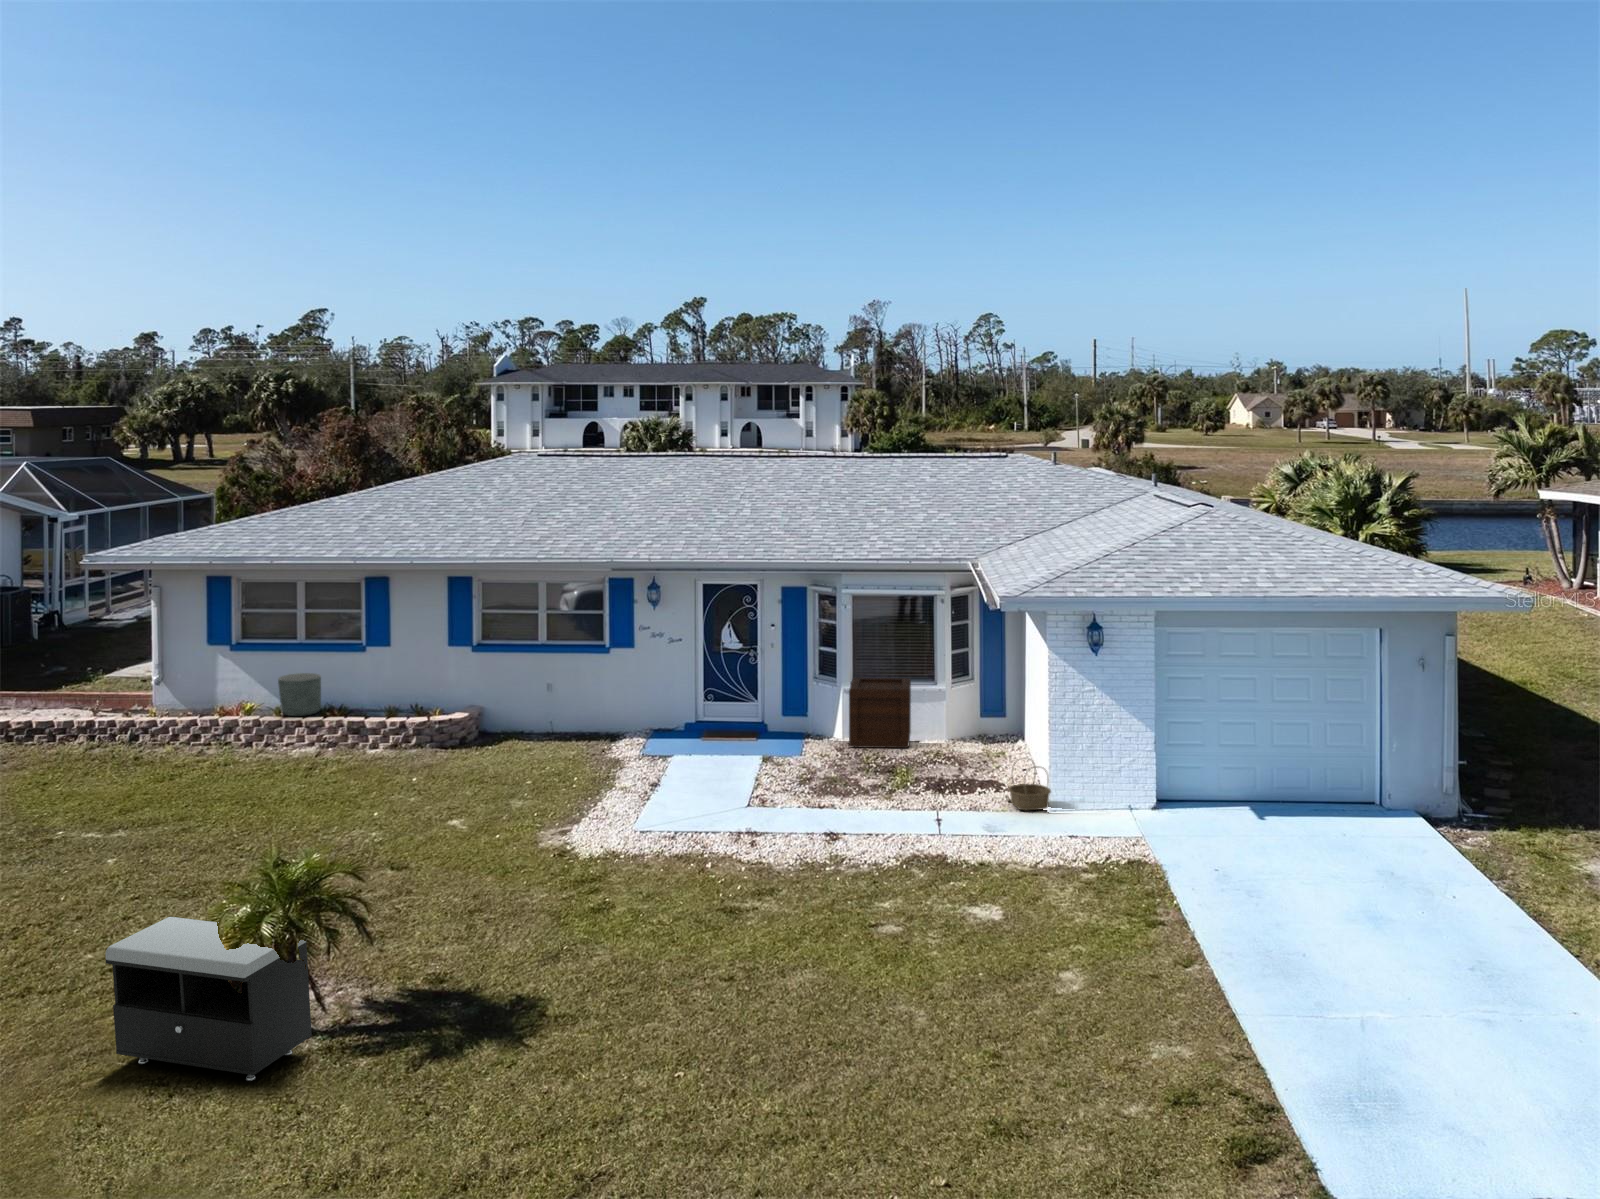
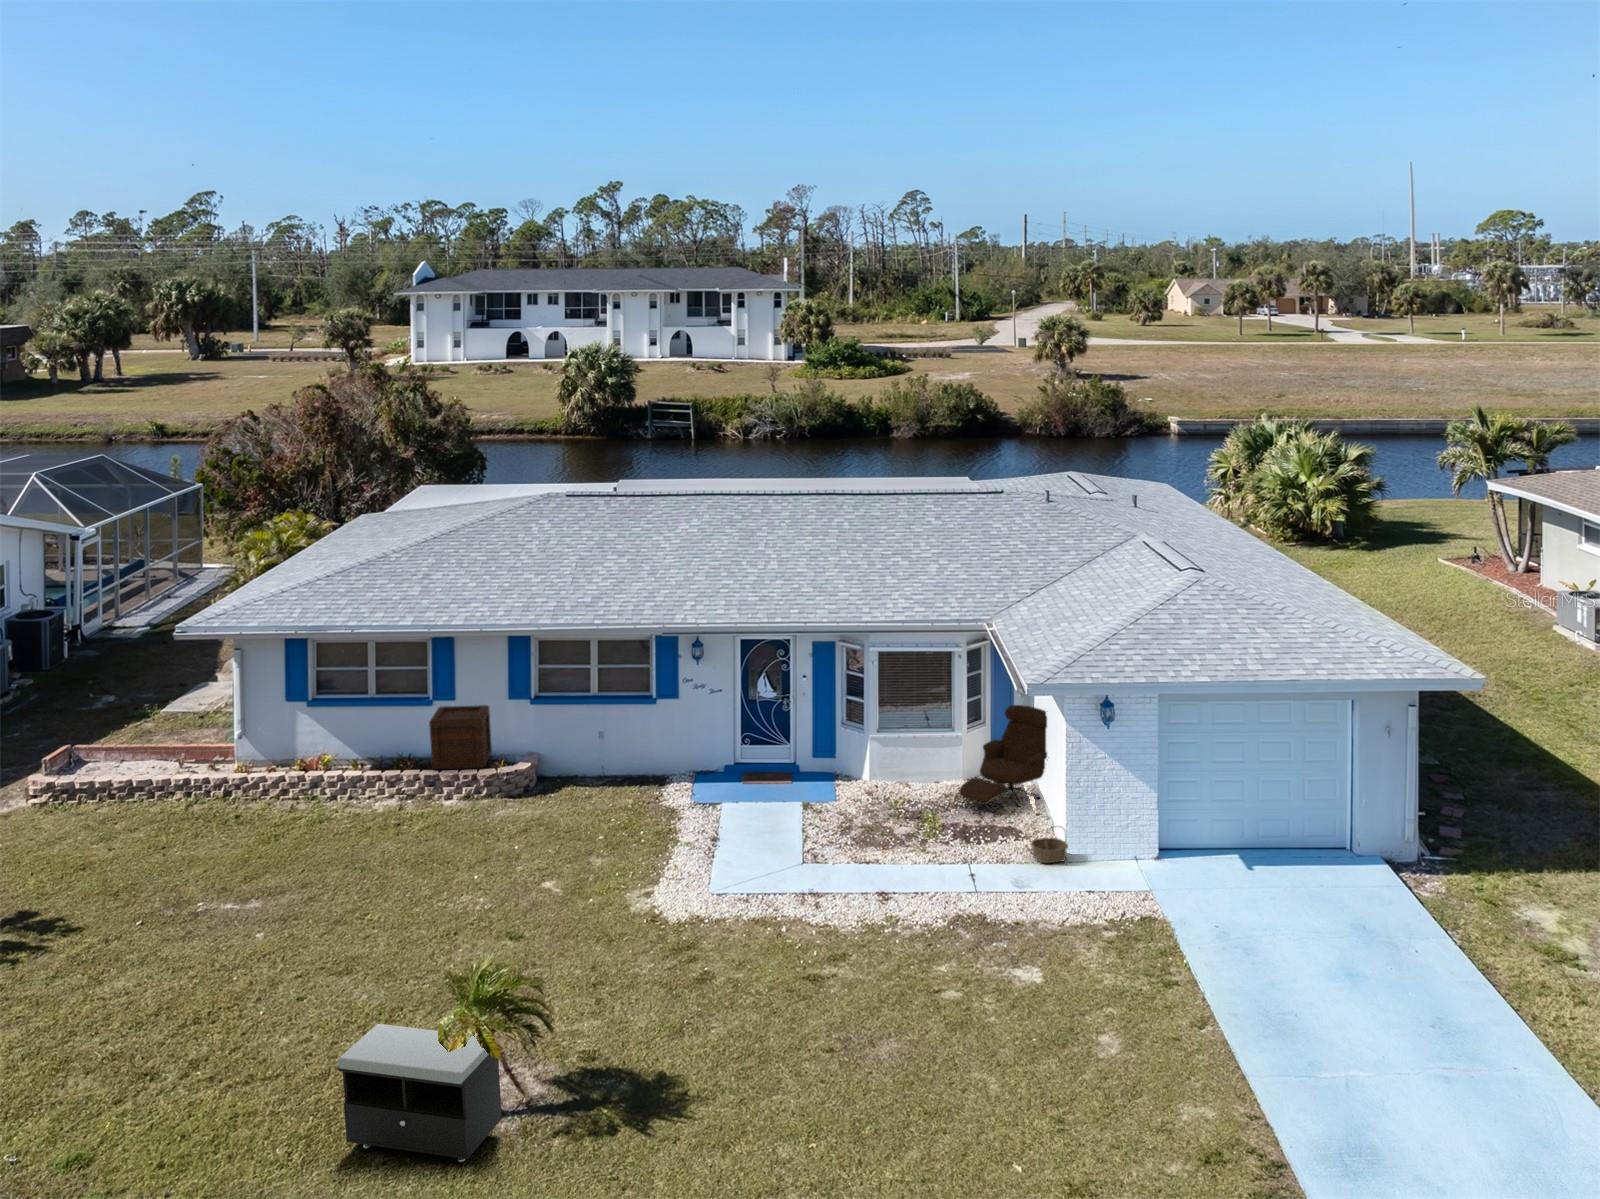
lounge chair: none [935,650,1042,767] -> present [959,705,1048,814]
planter: present [278,673,321,716] -> none [356,727,395,769]
wooden crate: present [849,677,911,748] -> present [429,705,492,770]

